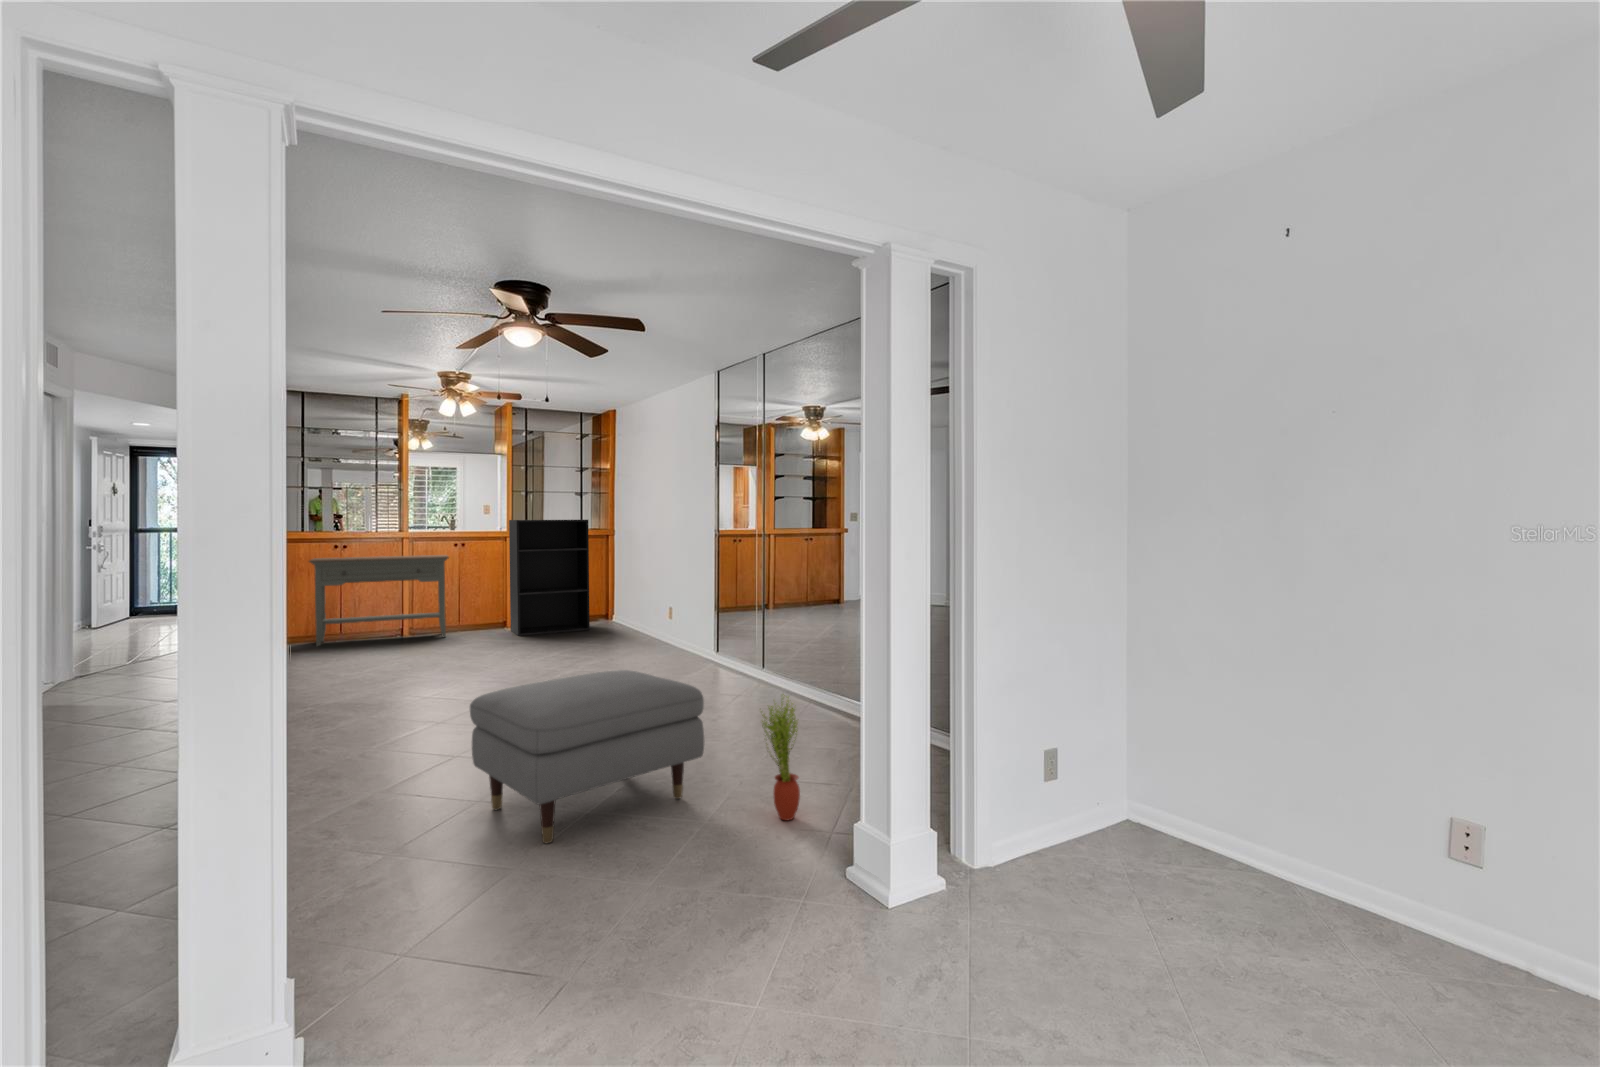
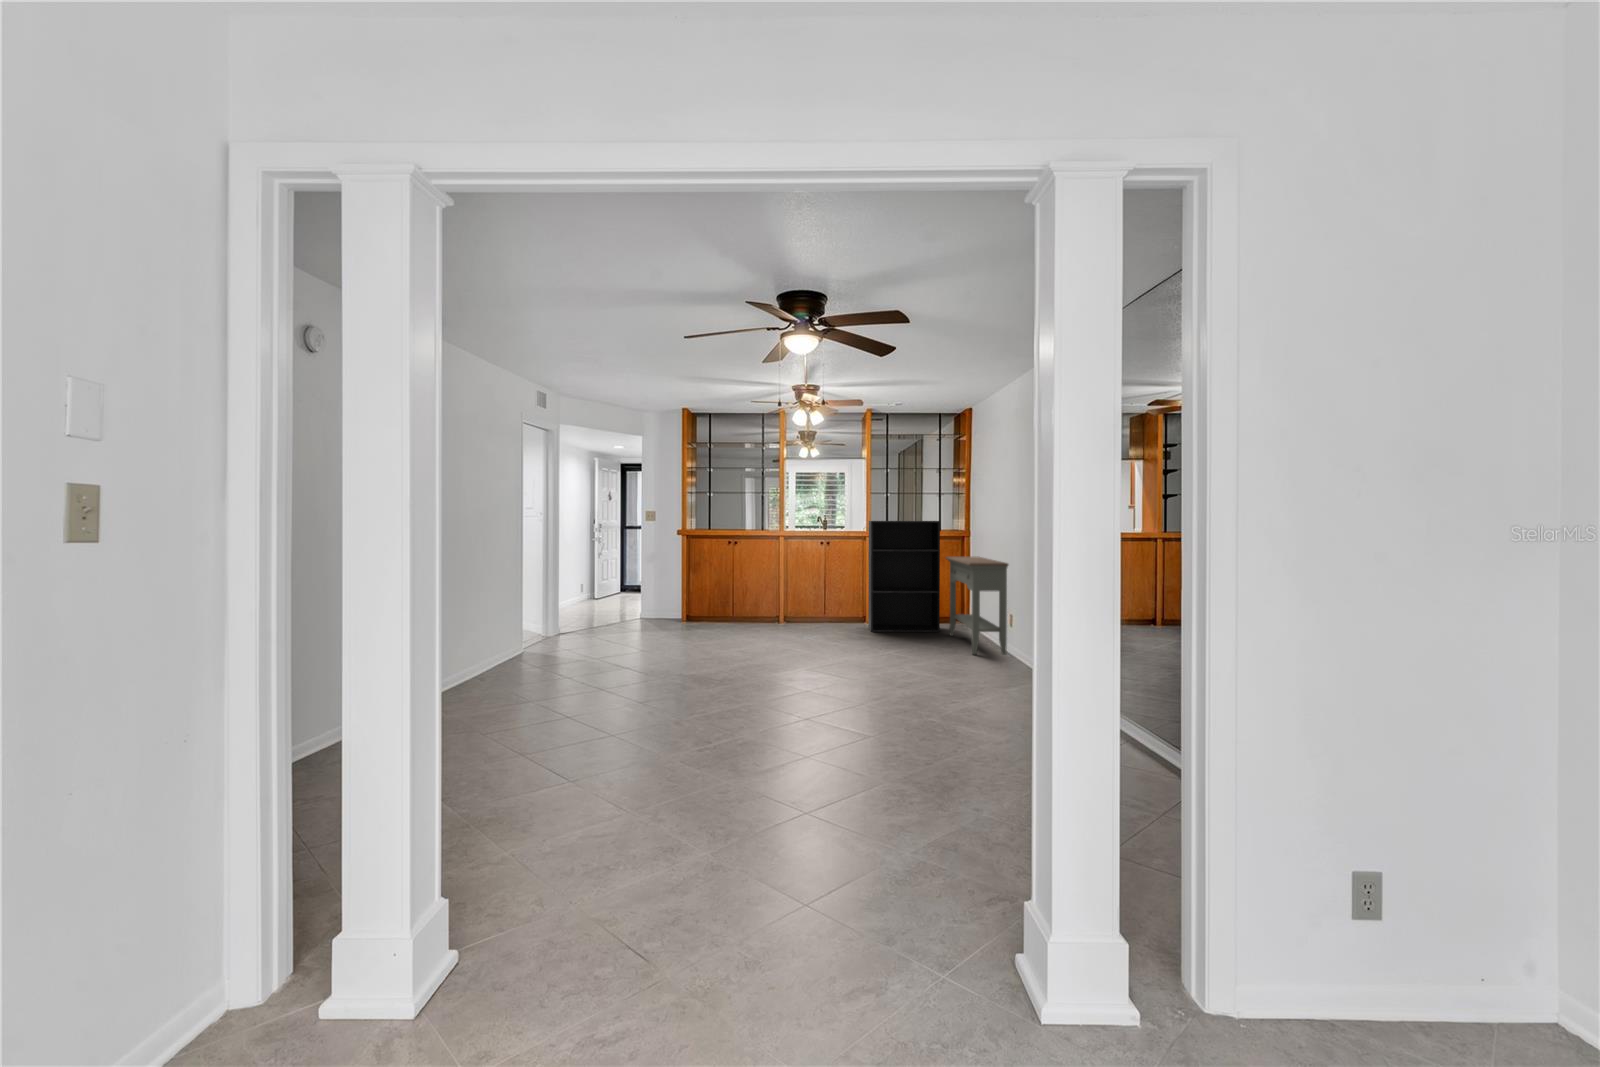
console table: present [309,555,449,646] -> present [946,556,1008,655]
ottoman: present [470,670,704,844] -> none [715,676,927,836]
potted plant: present [762,694,800,820] -> none [970,726,1016,876]

